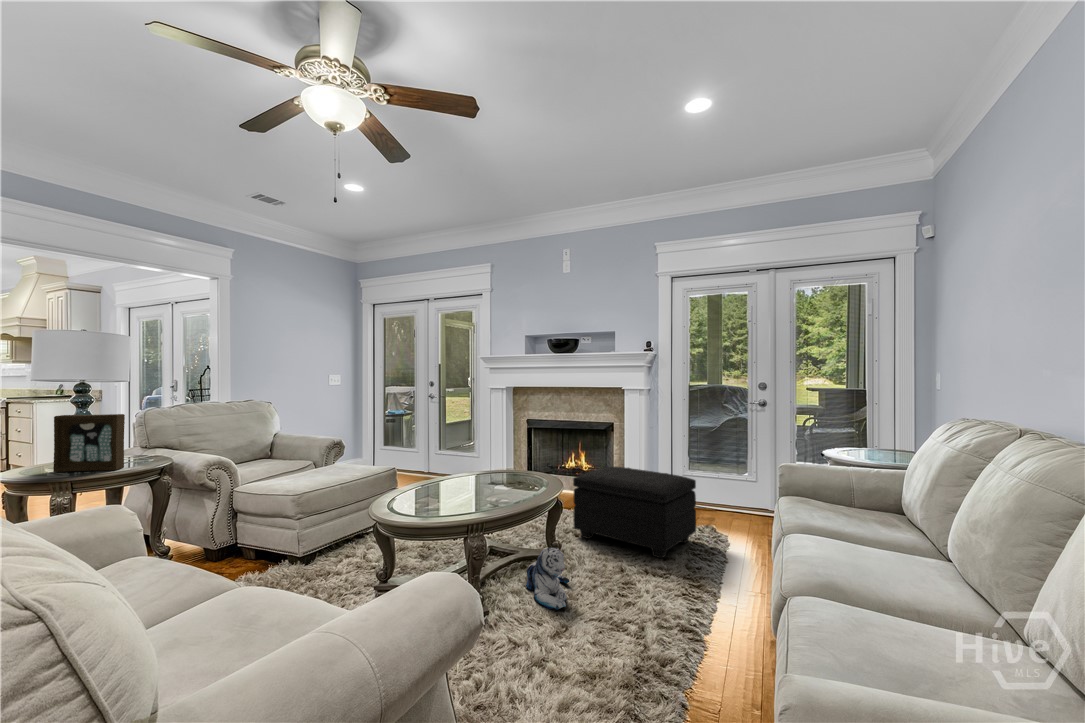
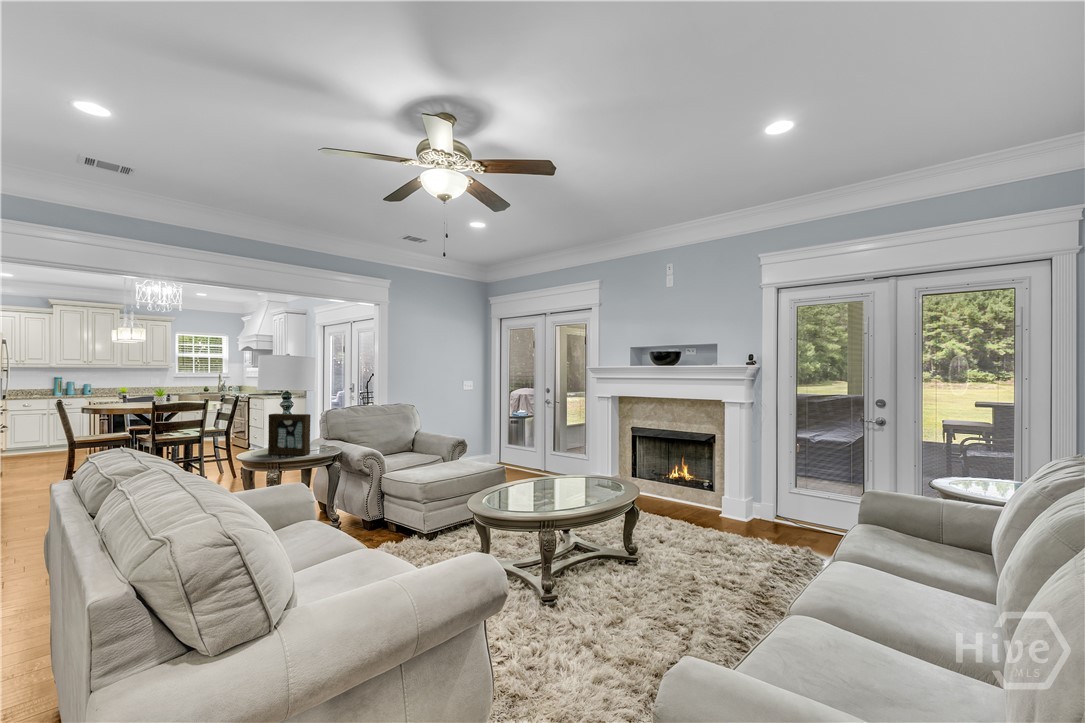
footstool: present [573,467,696,558] -> none [659,480,784,573]
plush toy: present [525,548,569,610] -> none [598,549,639,604]

